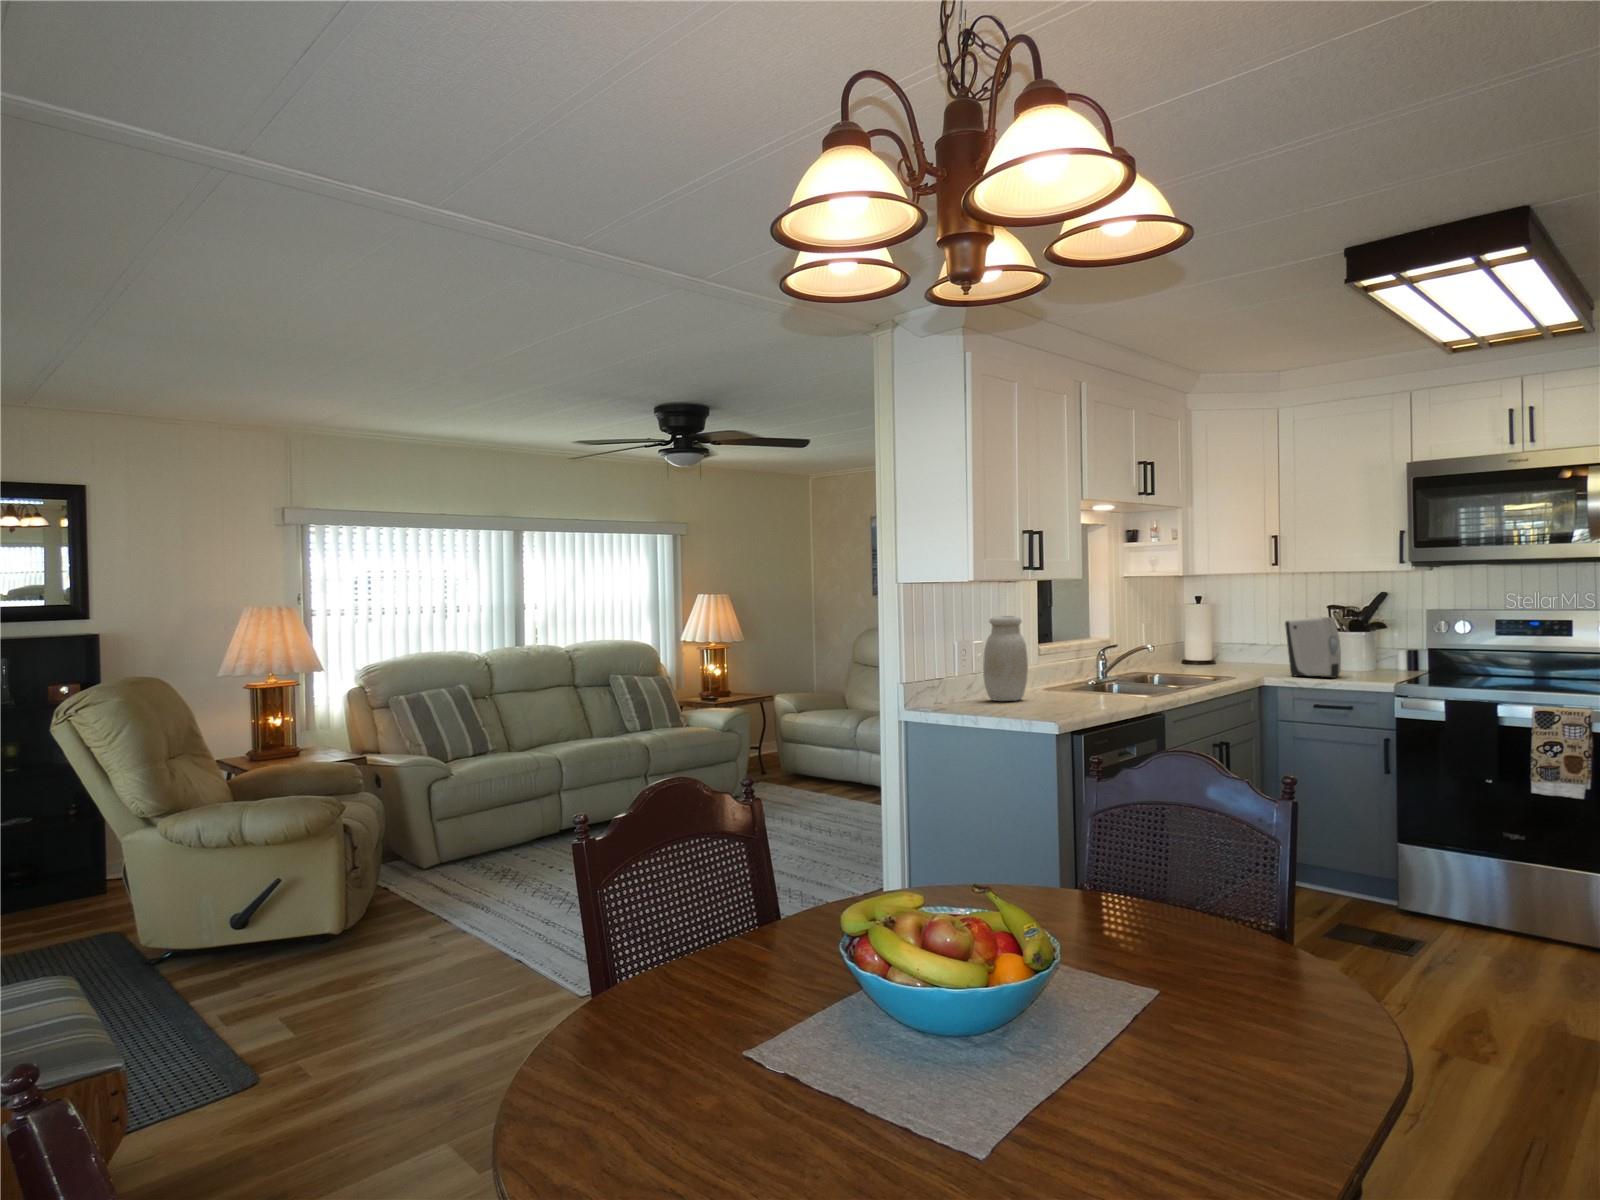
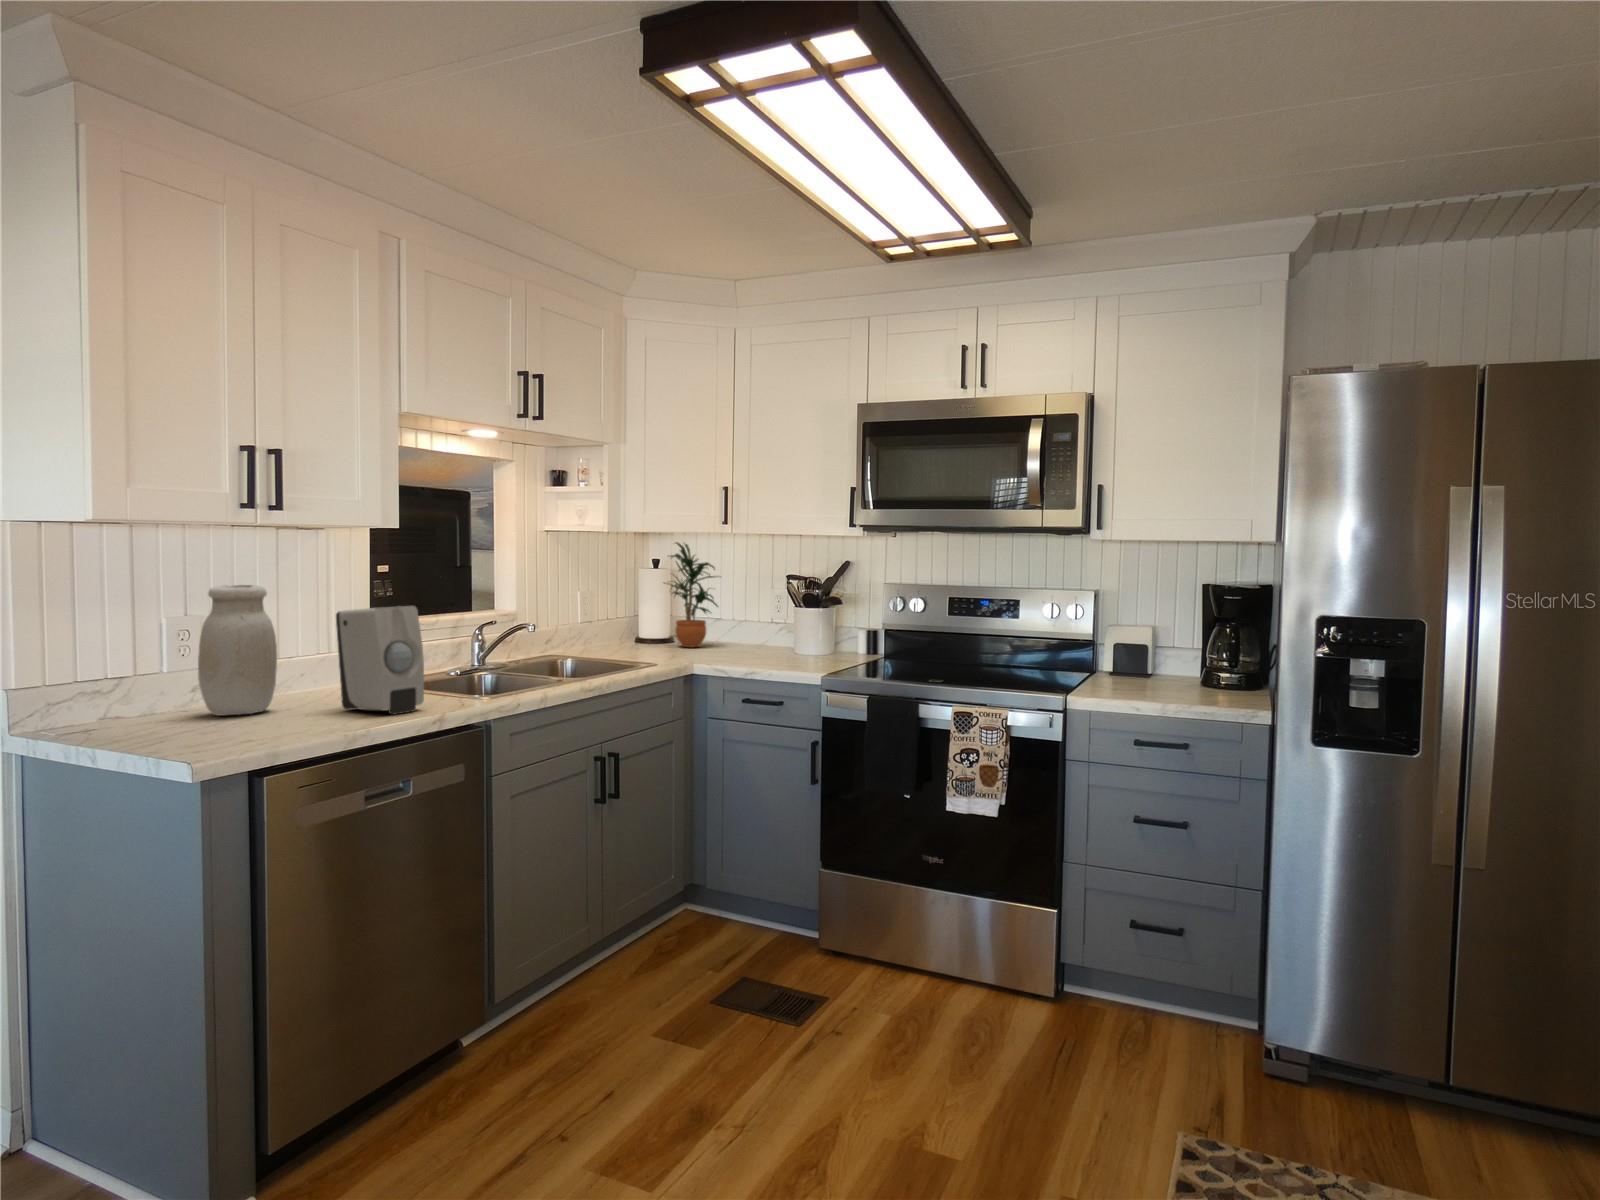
potted plant: none [1214,581,1265,667] -> present [664,542,719,647]
soap dispenser: present [1285,617,1341,678] -> present [336,606,424,715]

